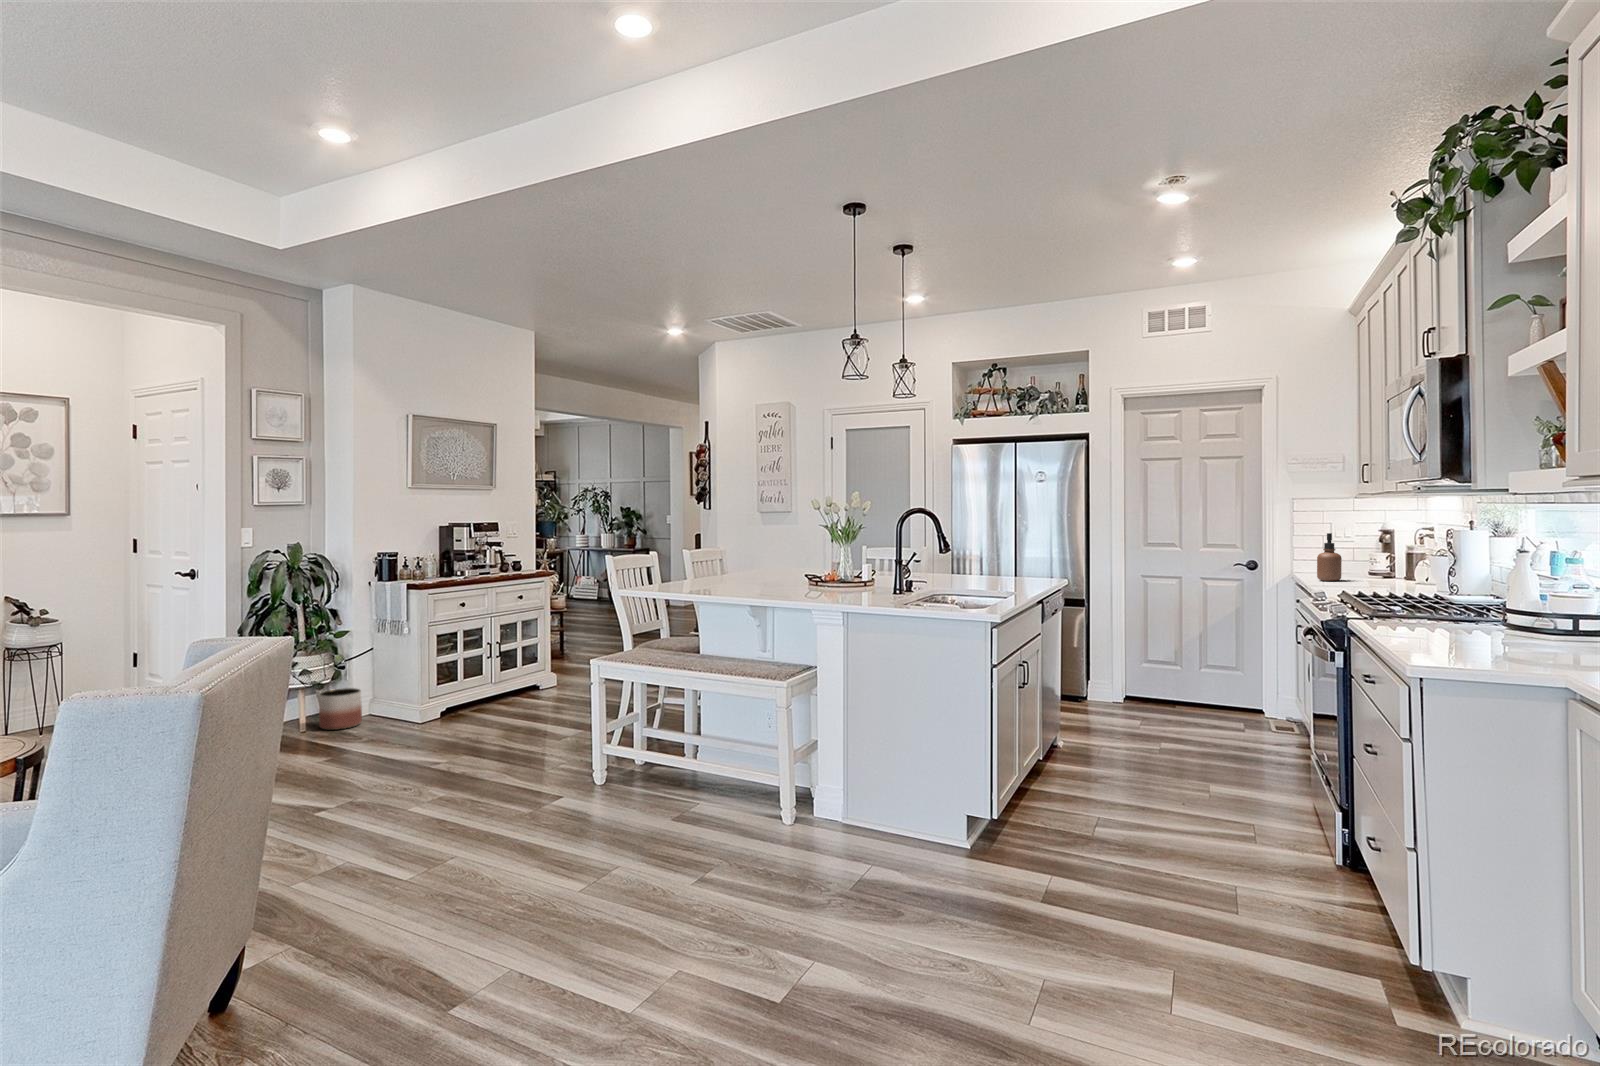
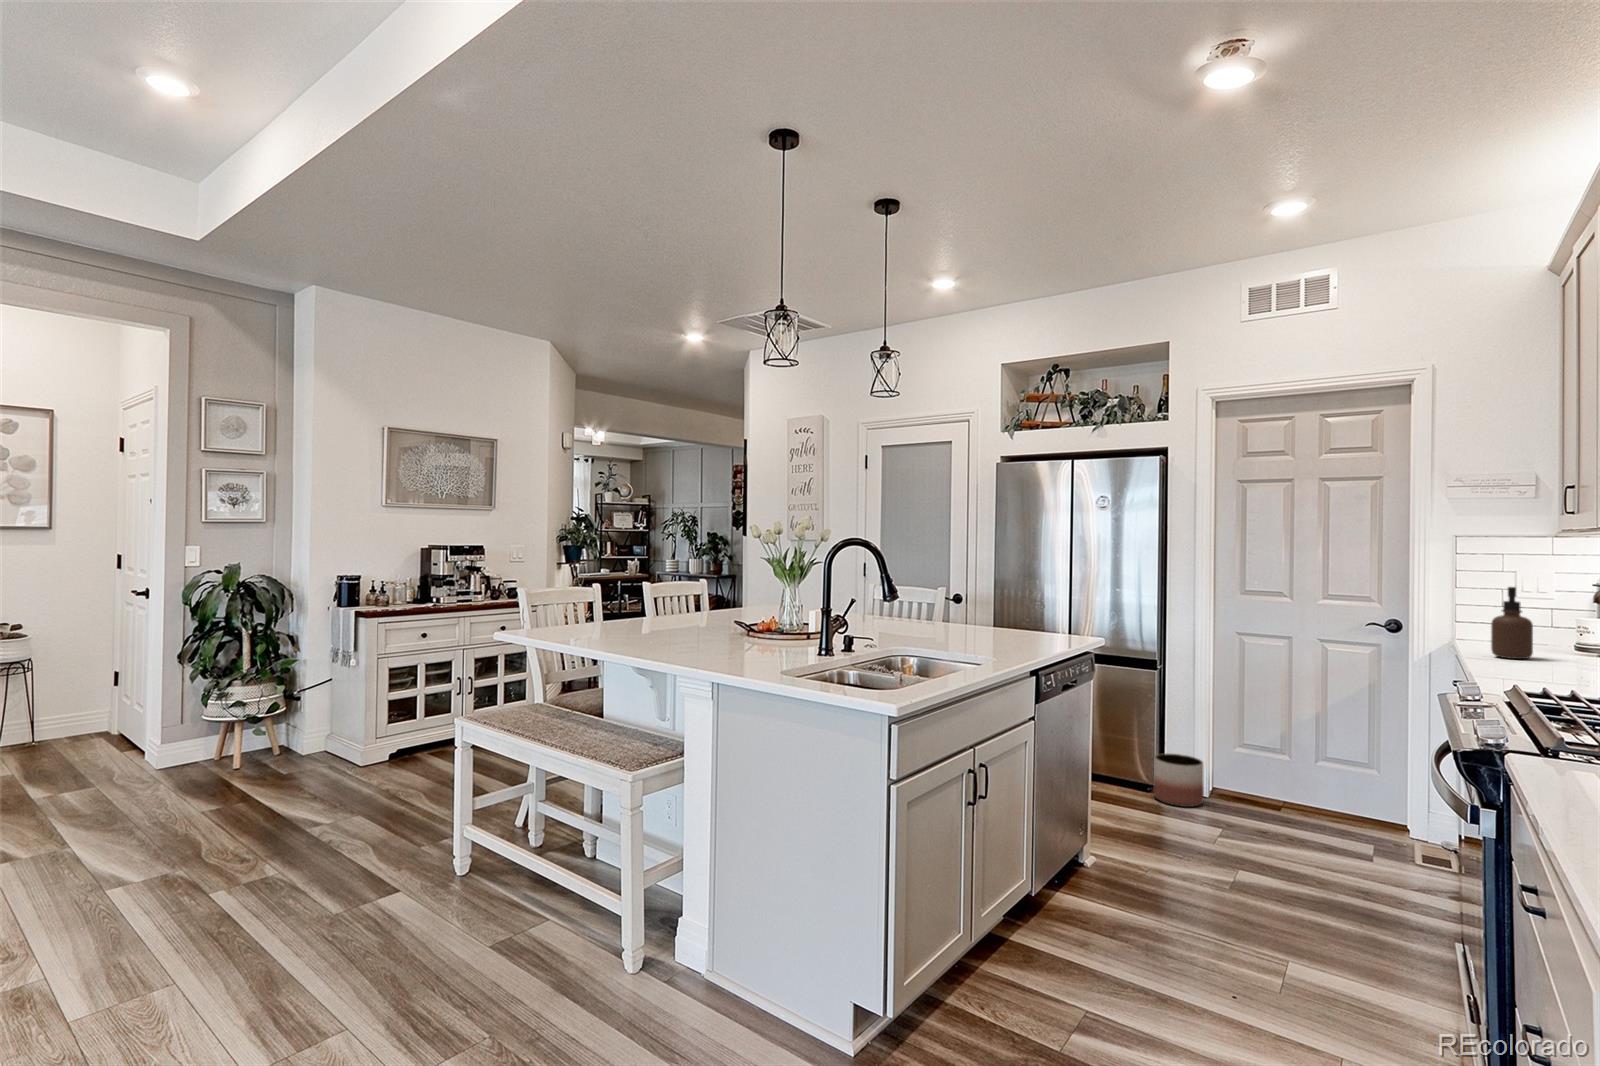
planter: present [319,688,362,730] -> present [1154,754,1204,807]

